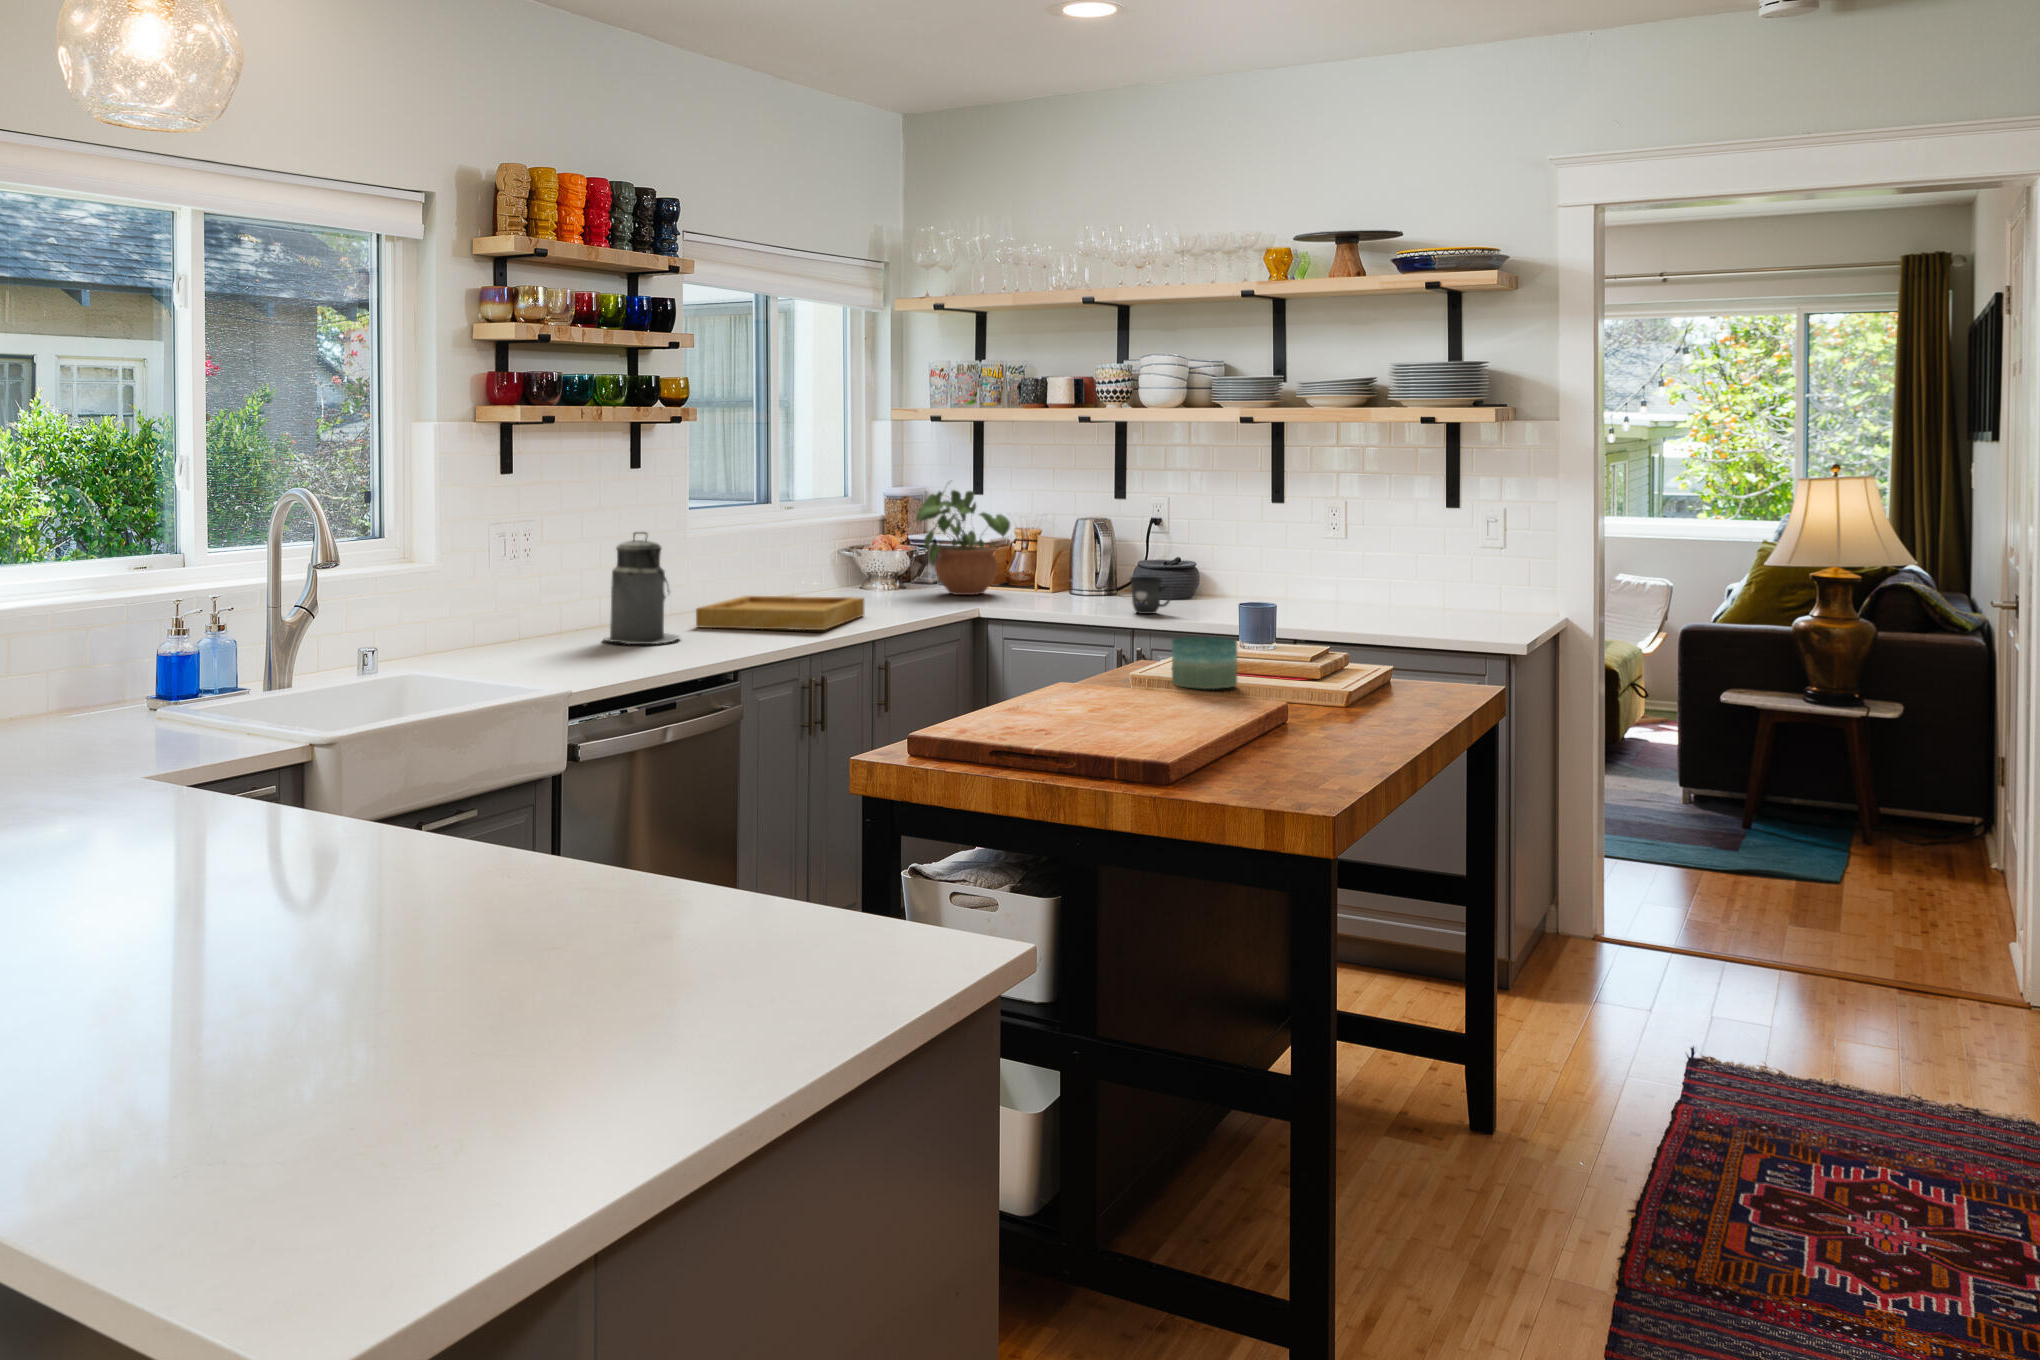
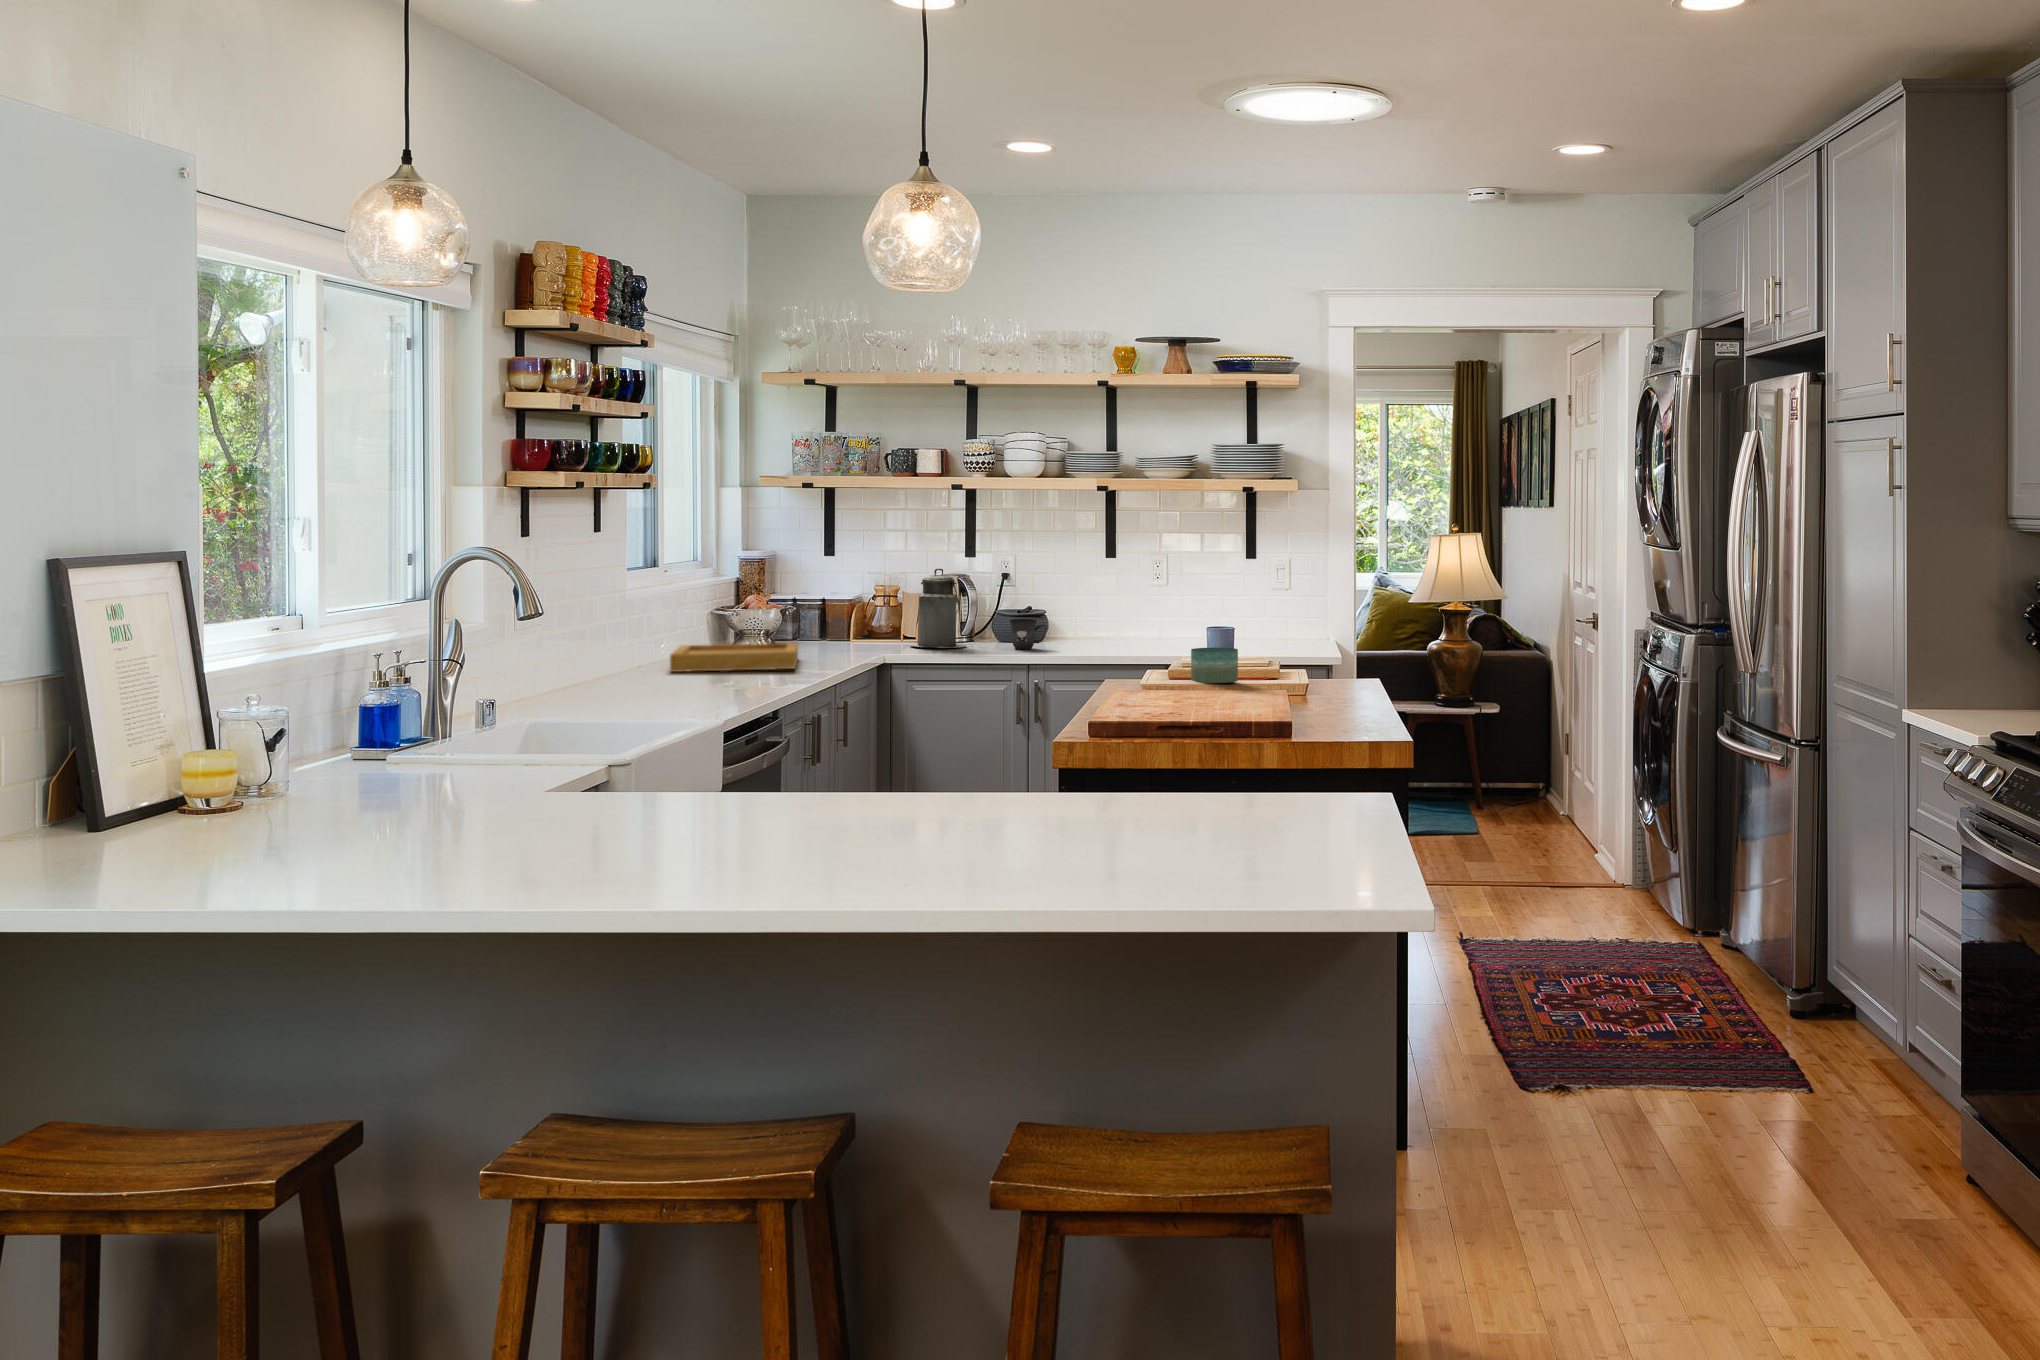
potted plant: present [916,484,1010,595] -> none [793,541,887,641]
canister: present [604,532,679,644] -> present [911,569,966,648]

